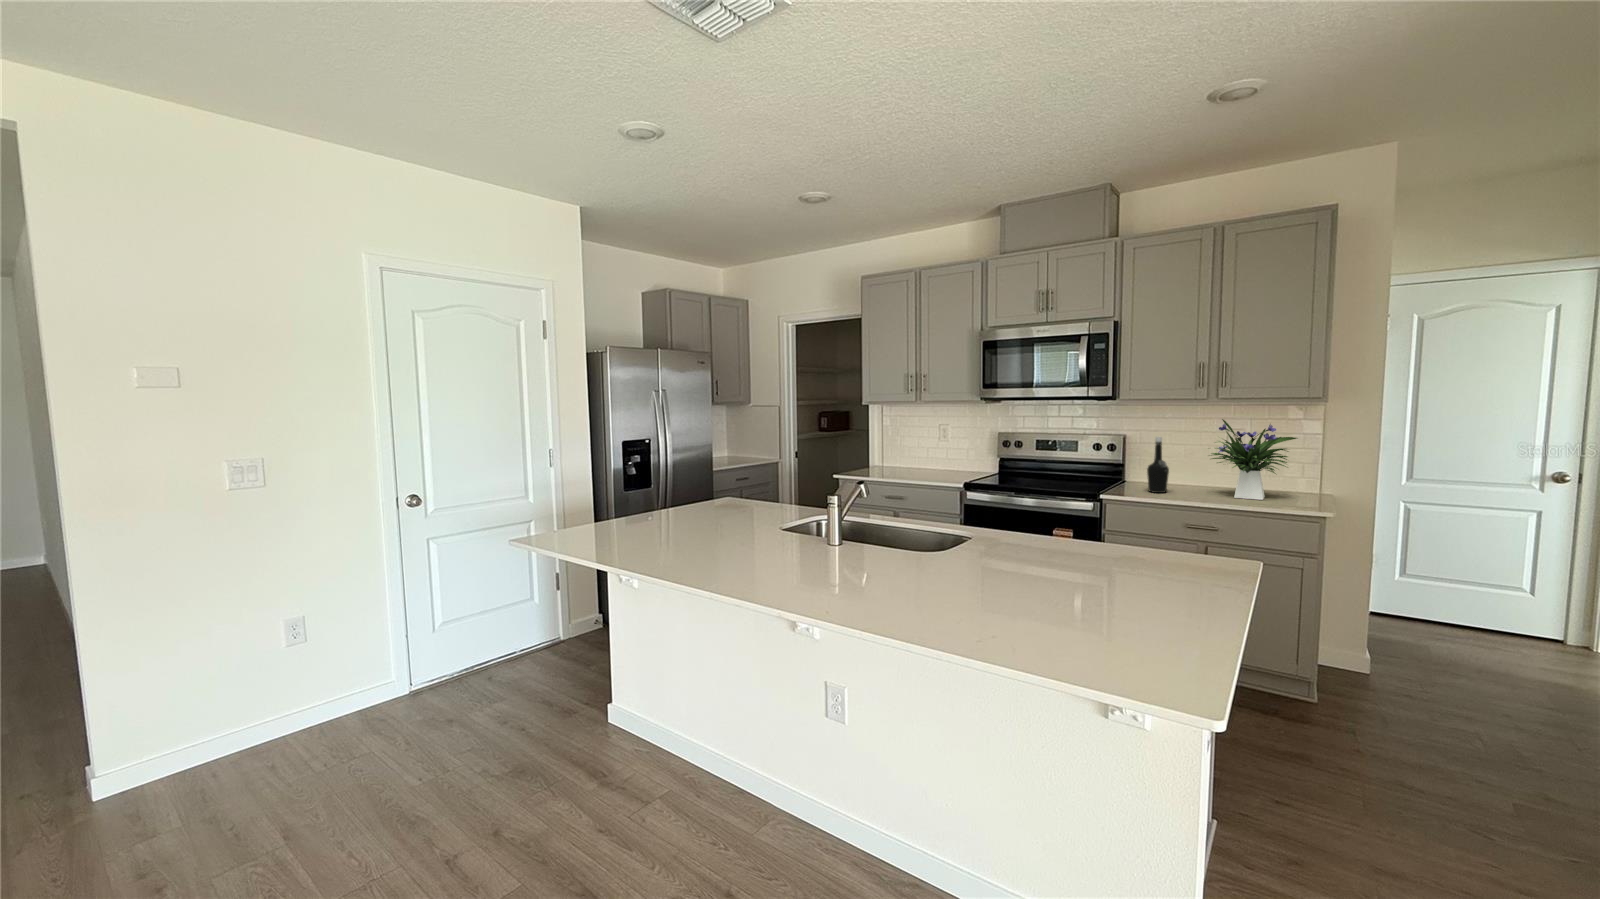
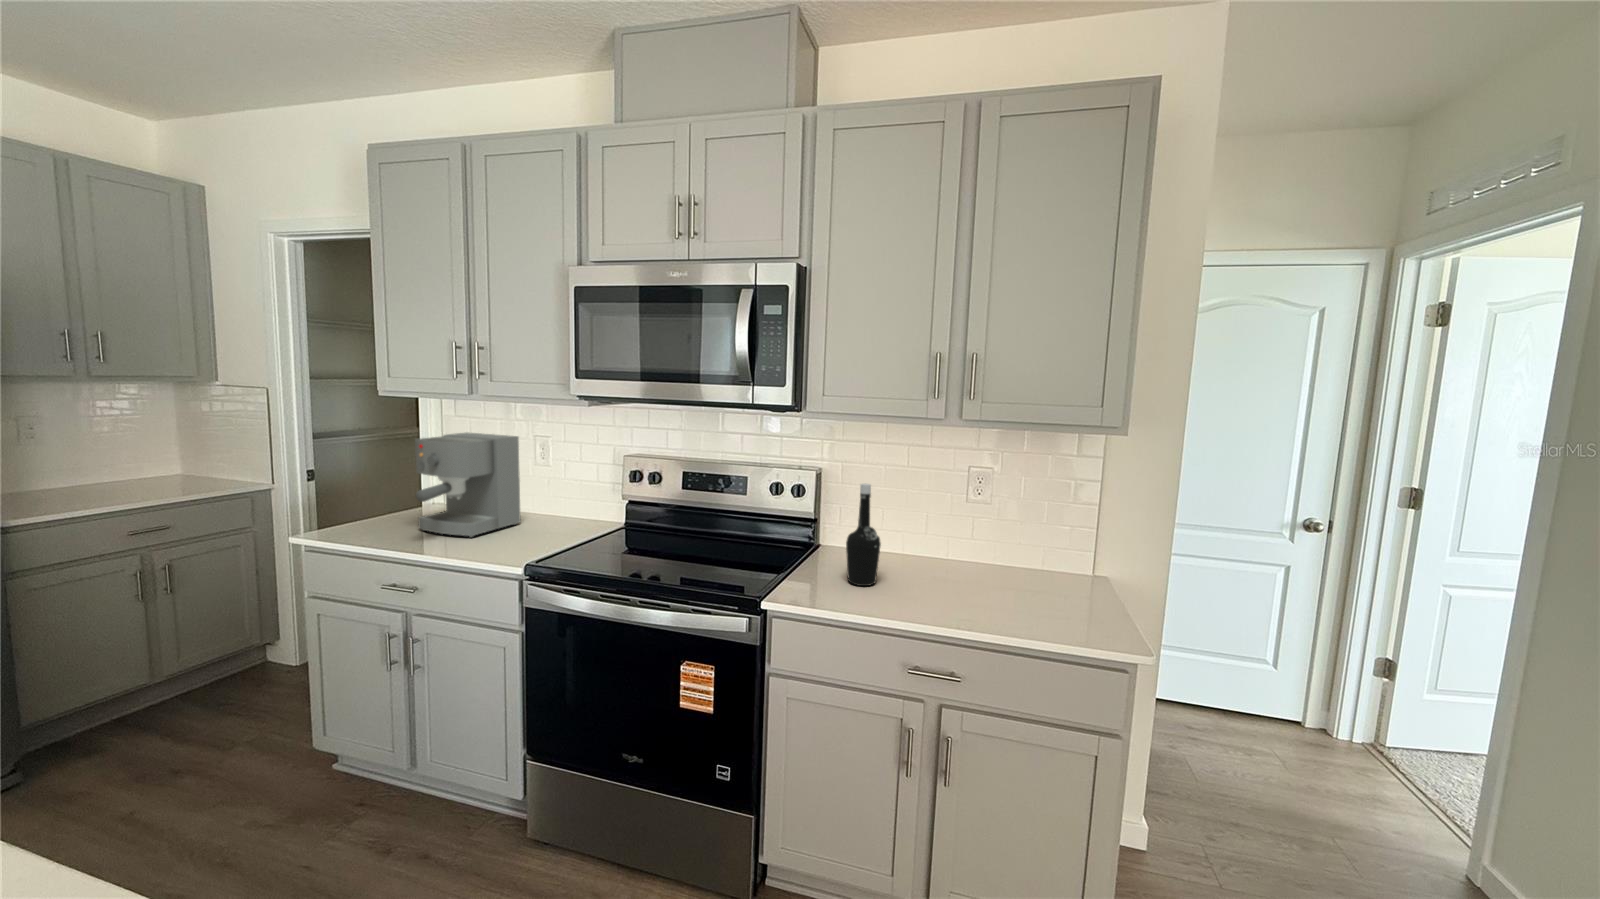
flower arrangement: present [1211,419,1297,500] -> none [940,458,1080,605]
coffee maker: none [889,423,937,476] -> present [415,433,521,538]

